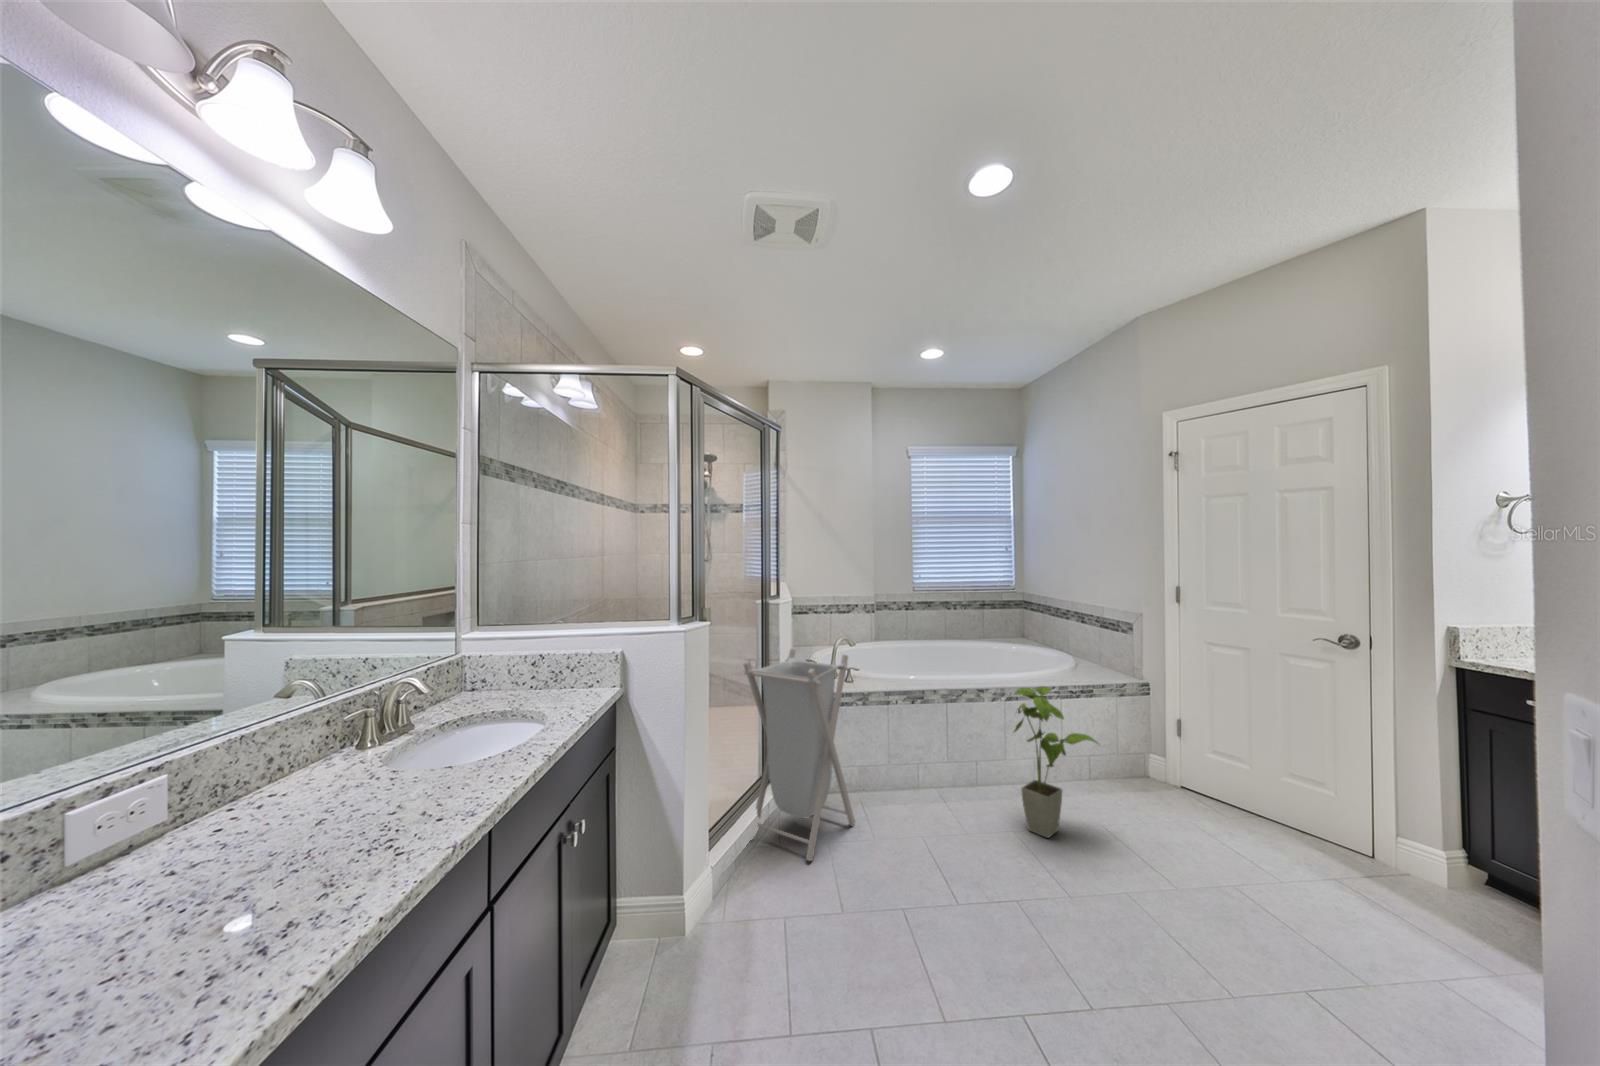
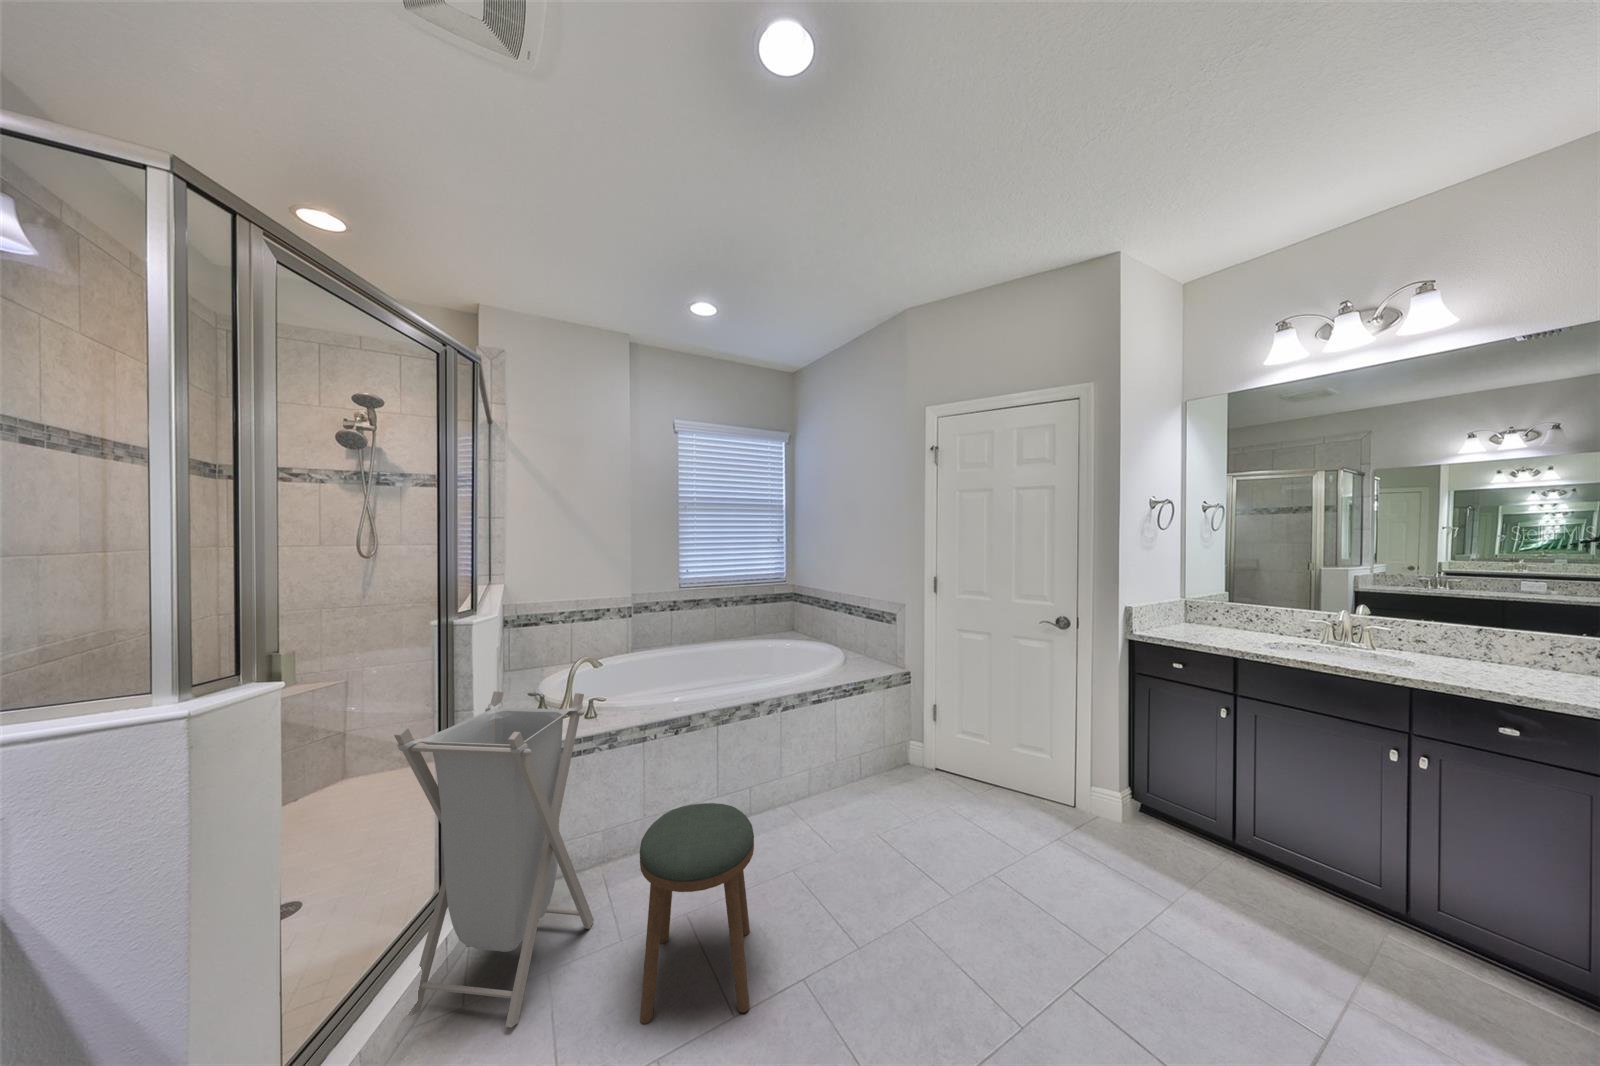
house plant: present [1014,686,1097,838] -> none [791,700,882,872]
stool: none [889,747,975,899] -> present [640,803,754,1023]

